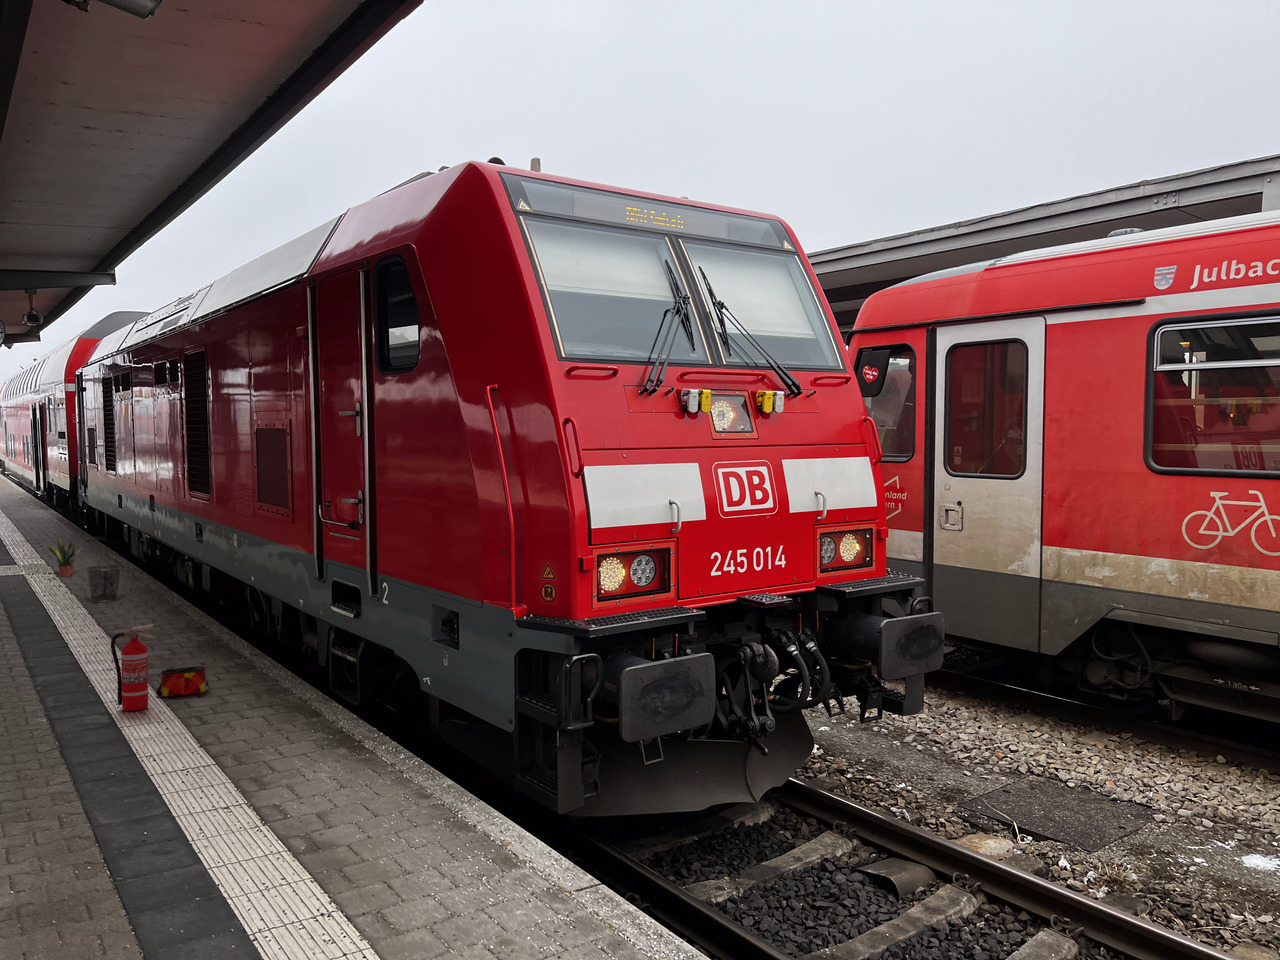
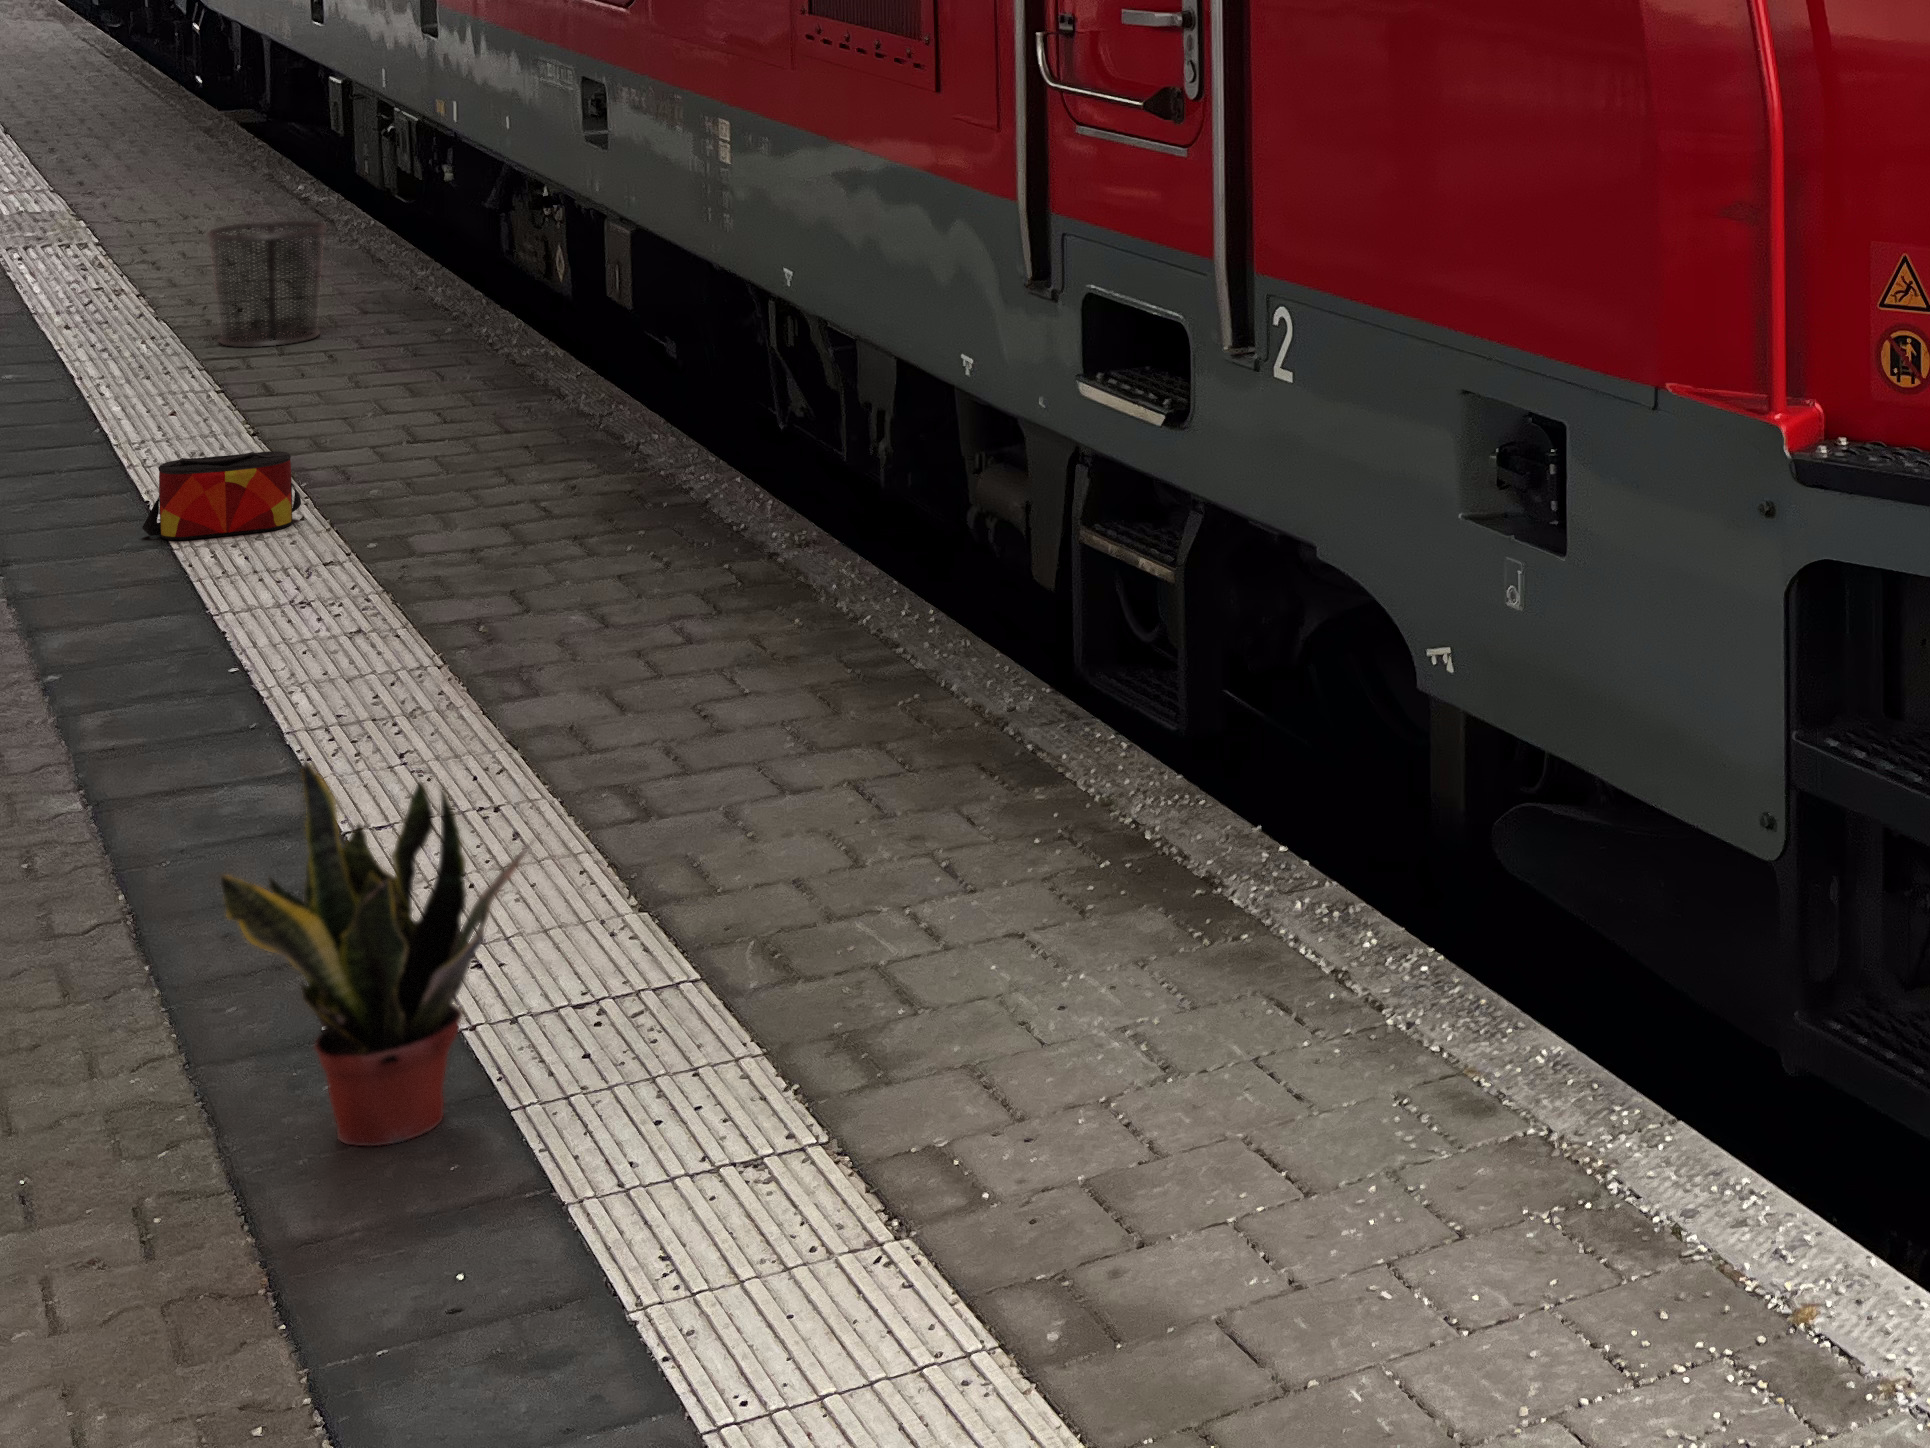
potted plant: present [48,538,80,577] -> present [221,761,528,1146]
fire extinguisher: present [111,624,155,711] -> none [310,446,465,747]
bag: present [156,666,208,697] -> present [142,451,301,540]

